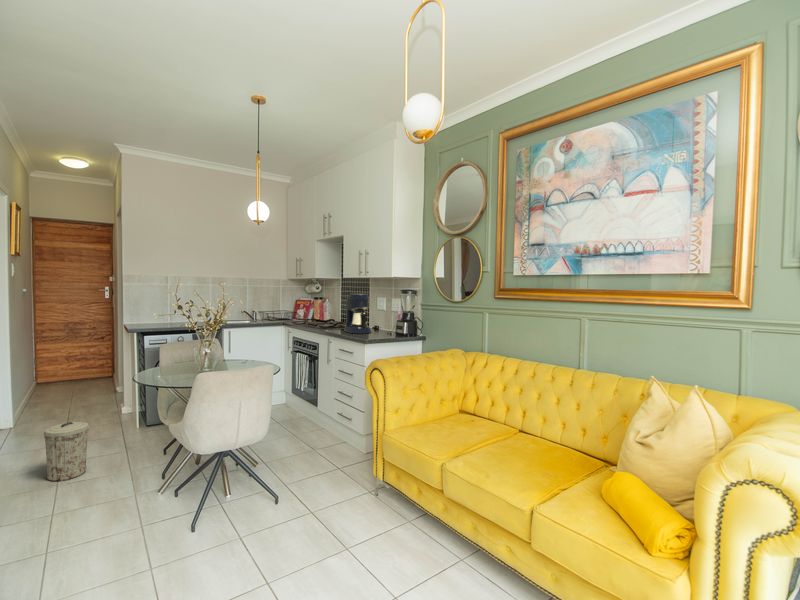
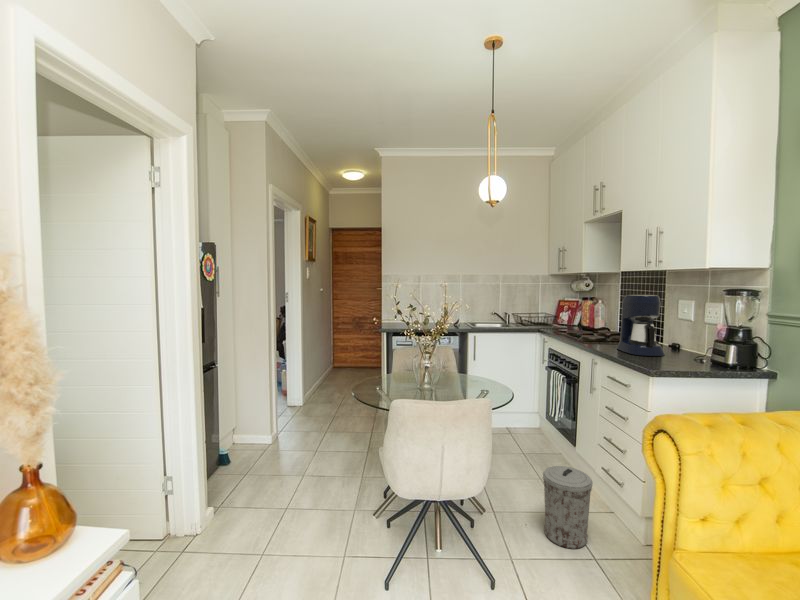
trash can: present [44,422,89,481] -> present [543,466,593,549]

